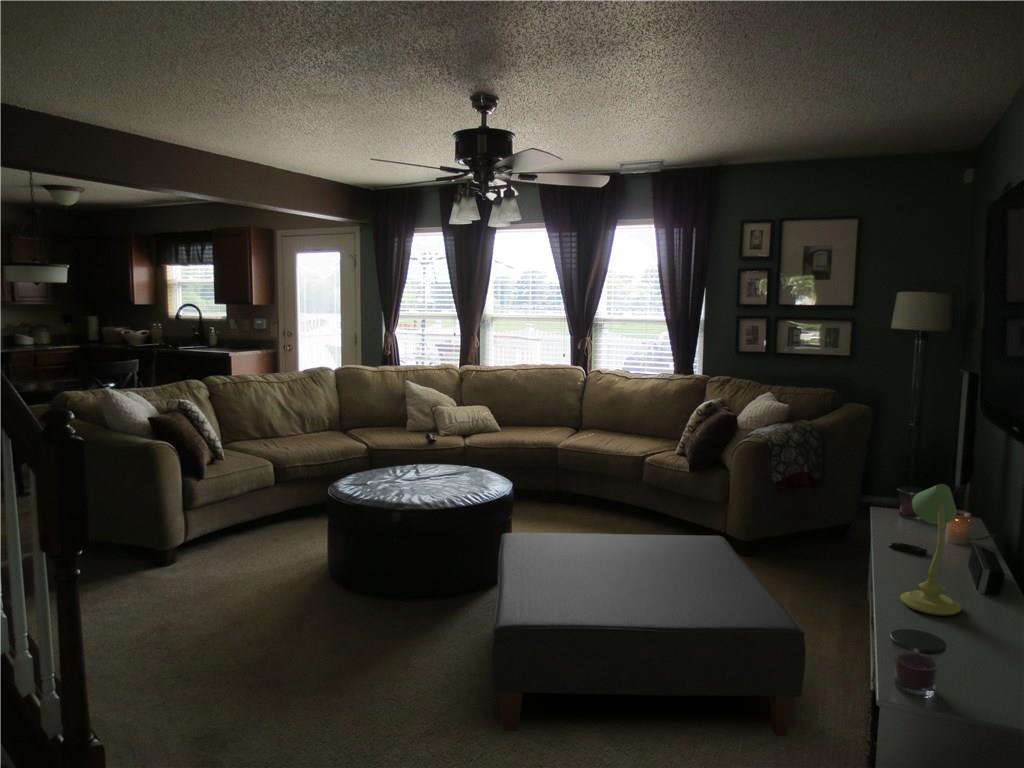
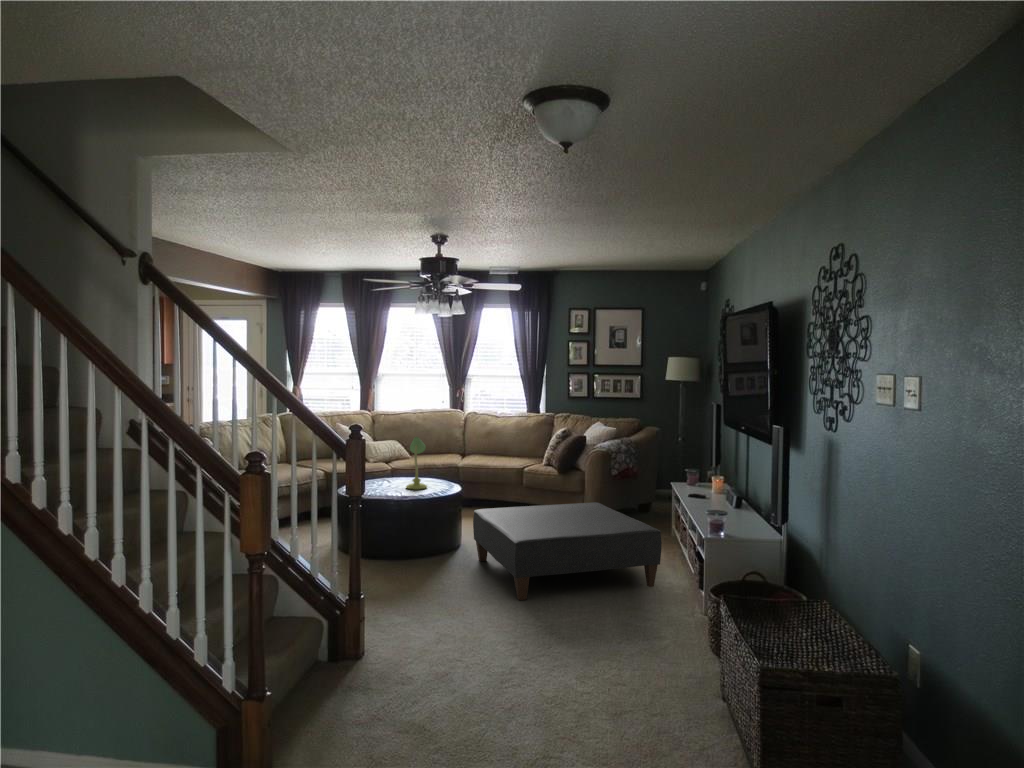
table lamp: present [900,484,961,616] -> present [406,437,427,490]

